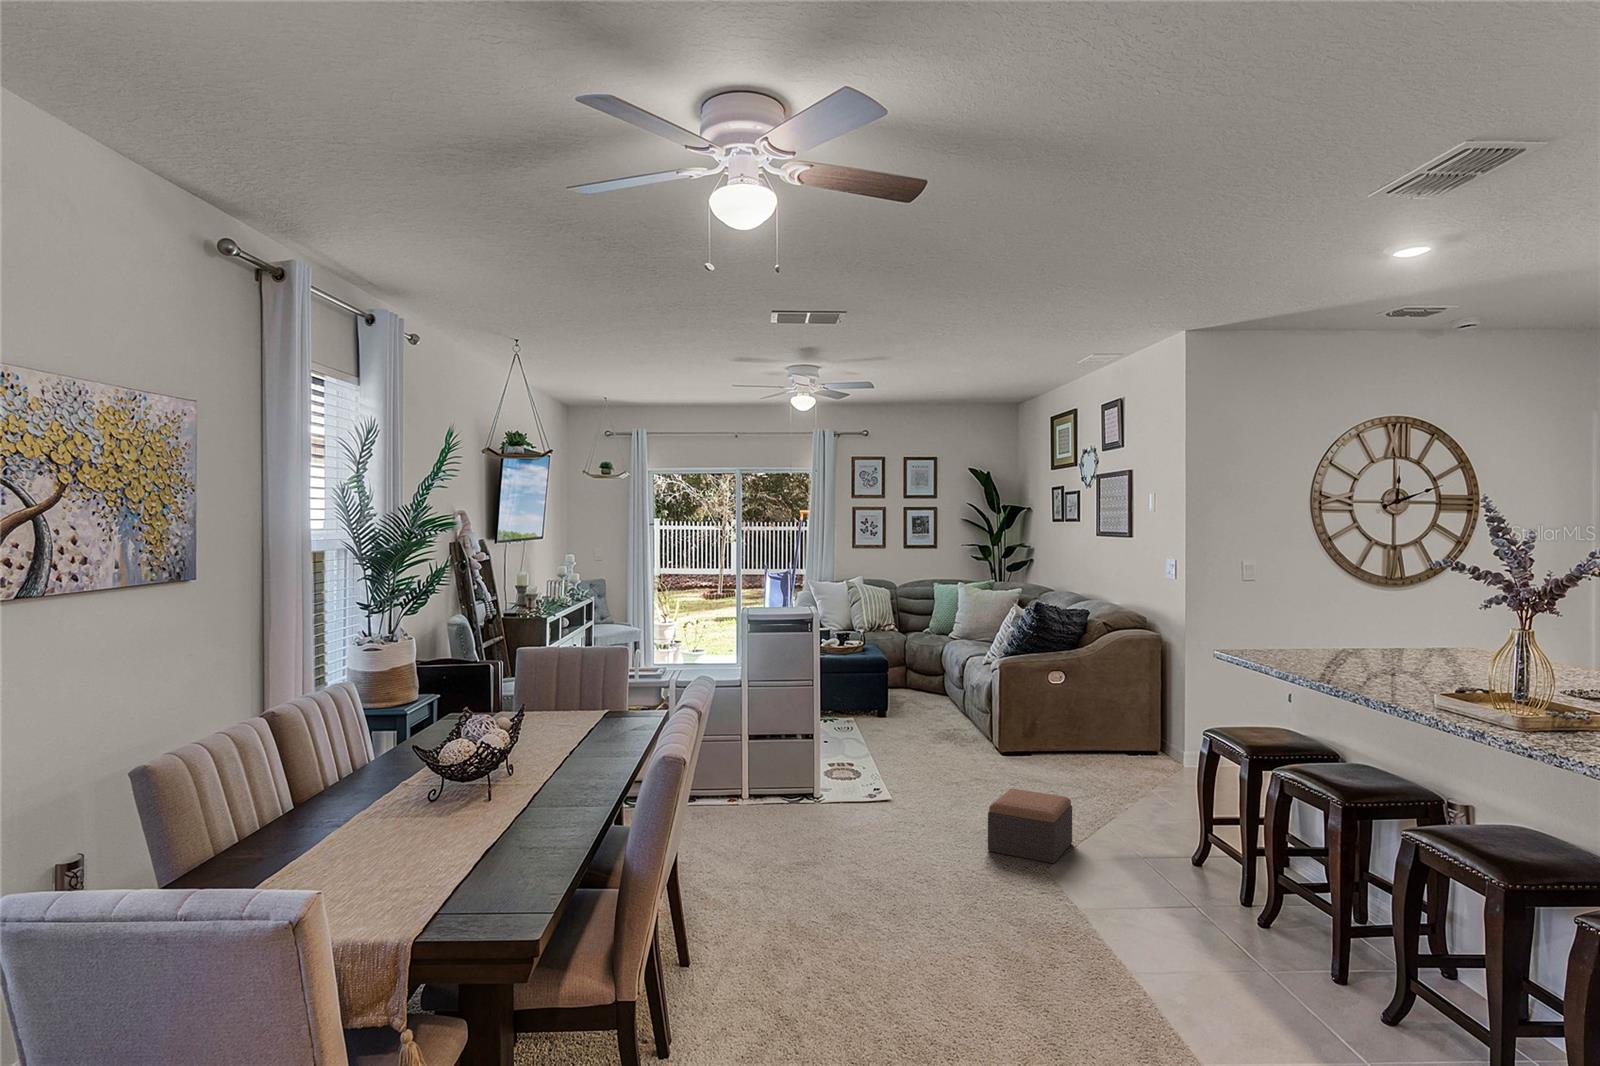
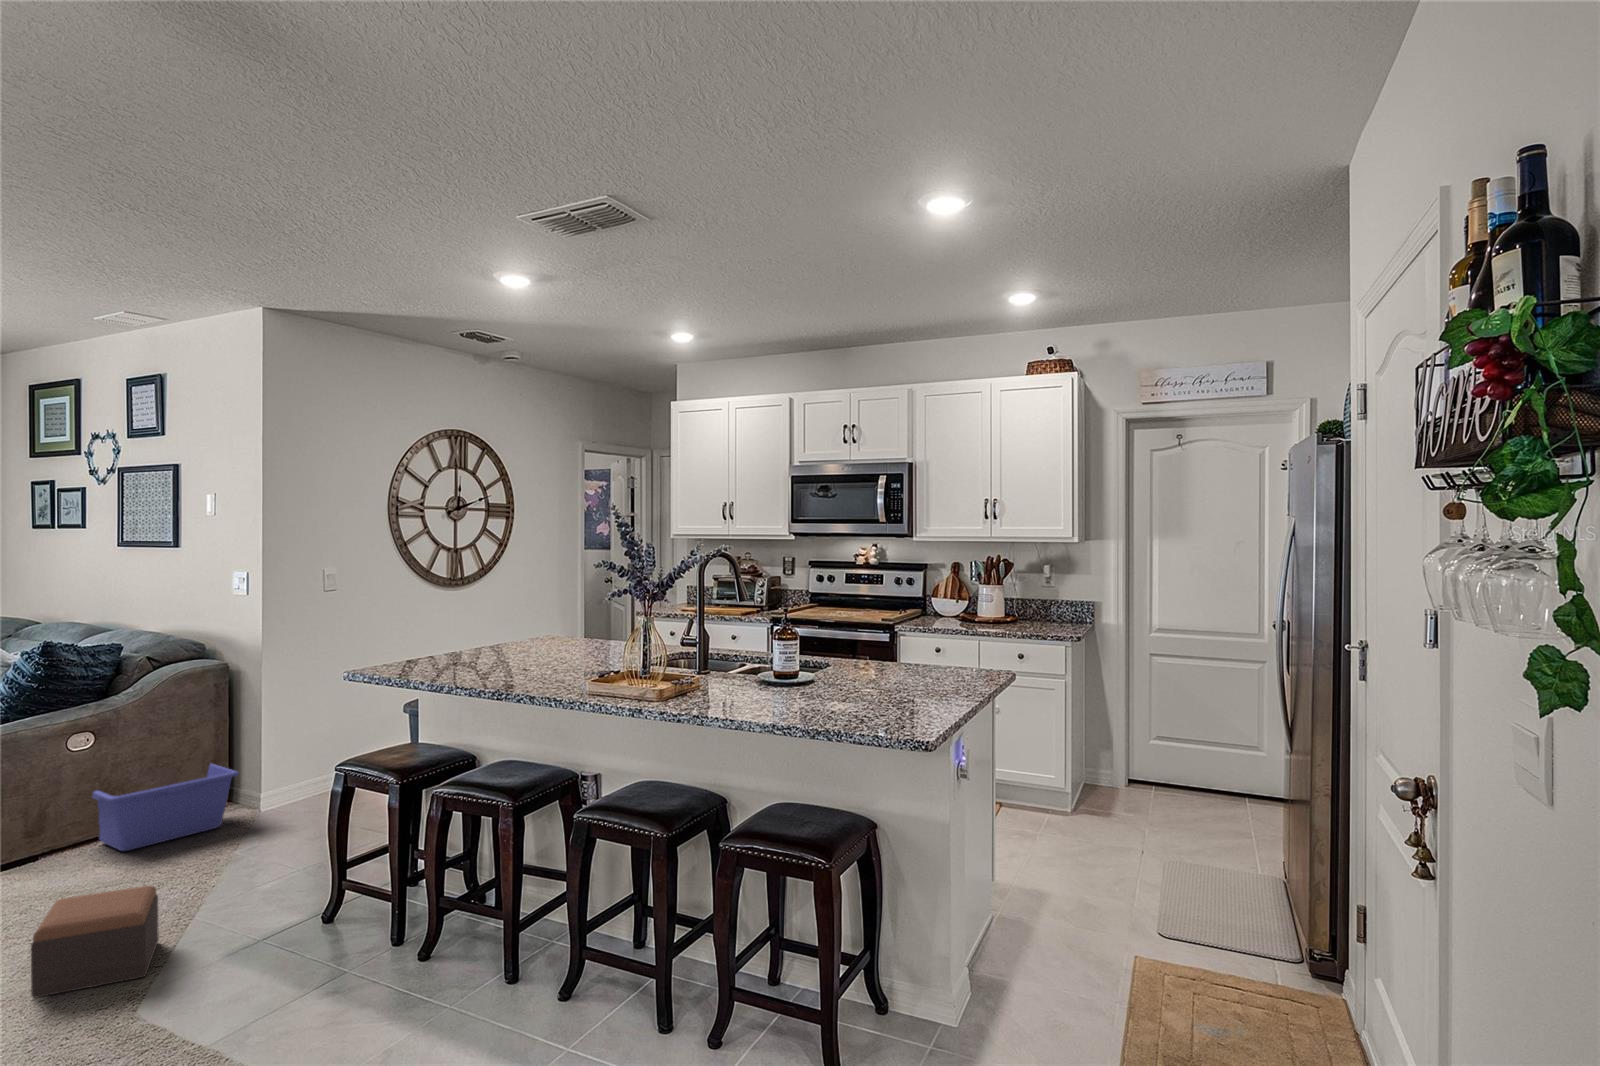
storage bin: none [1054,716,1164,774] -> present [92,764,239,851]

